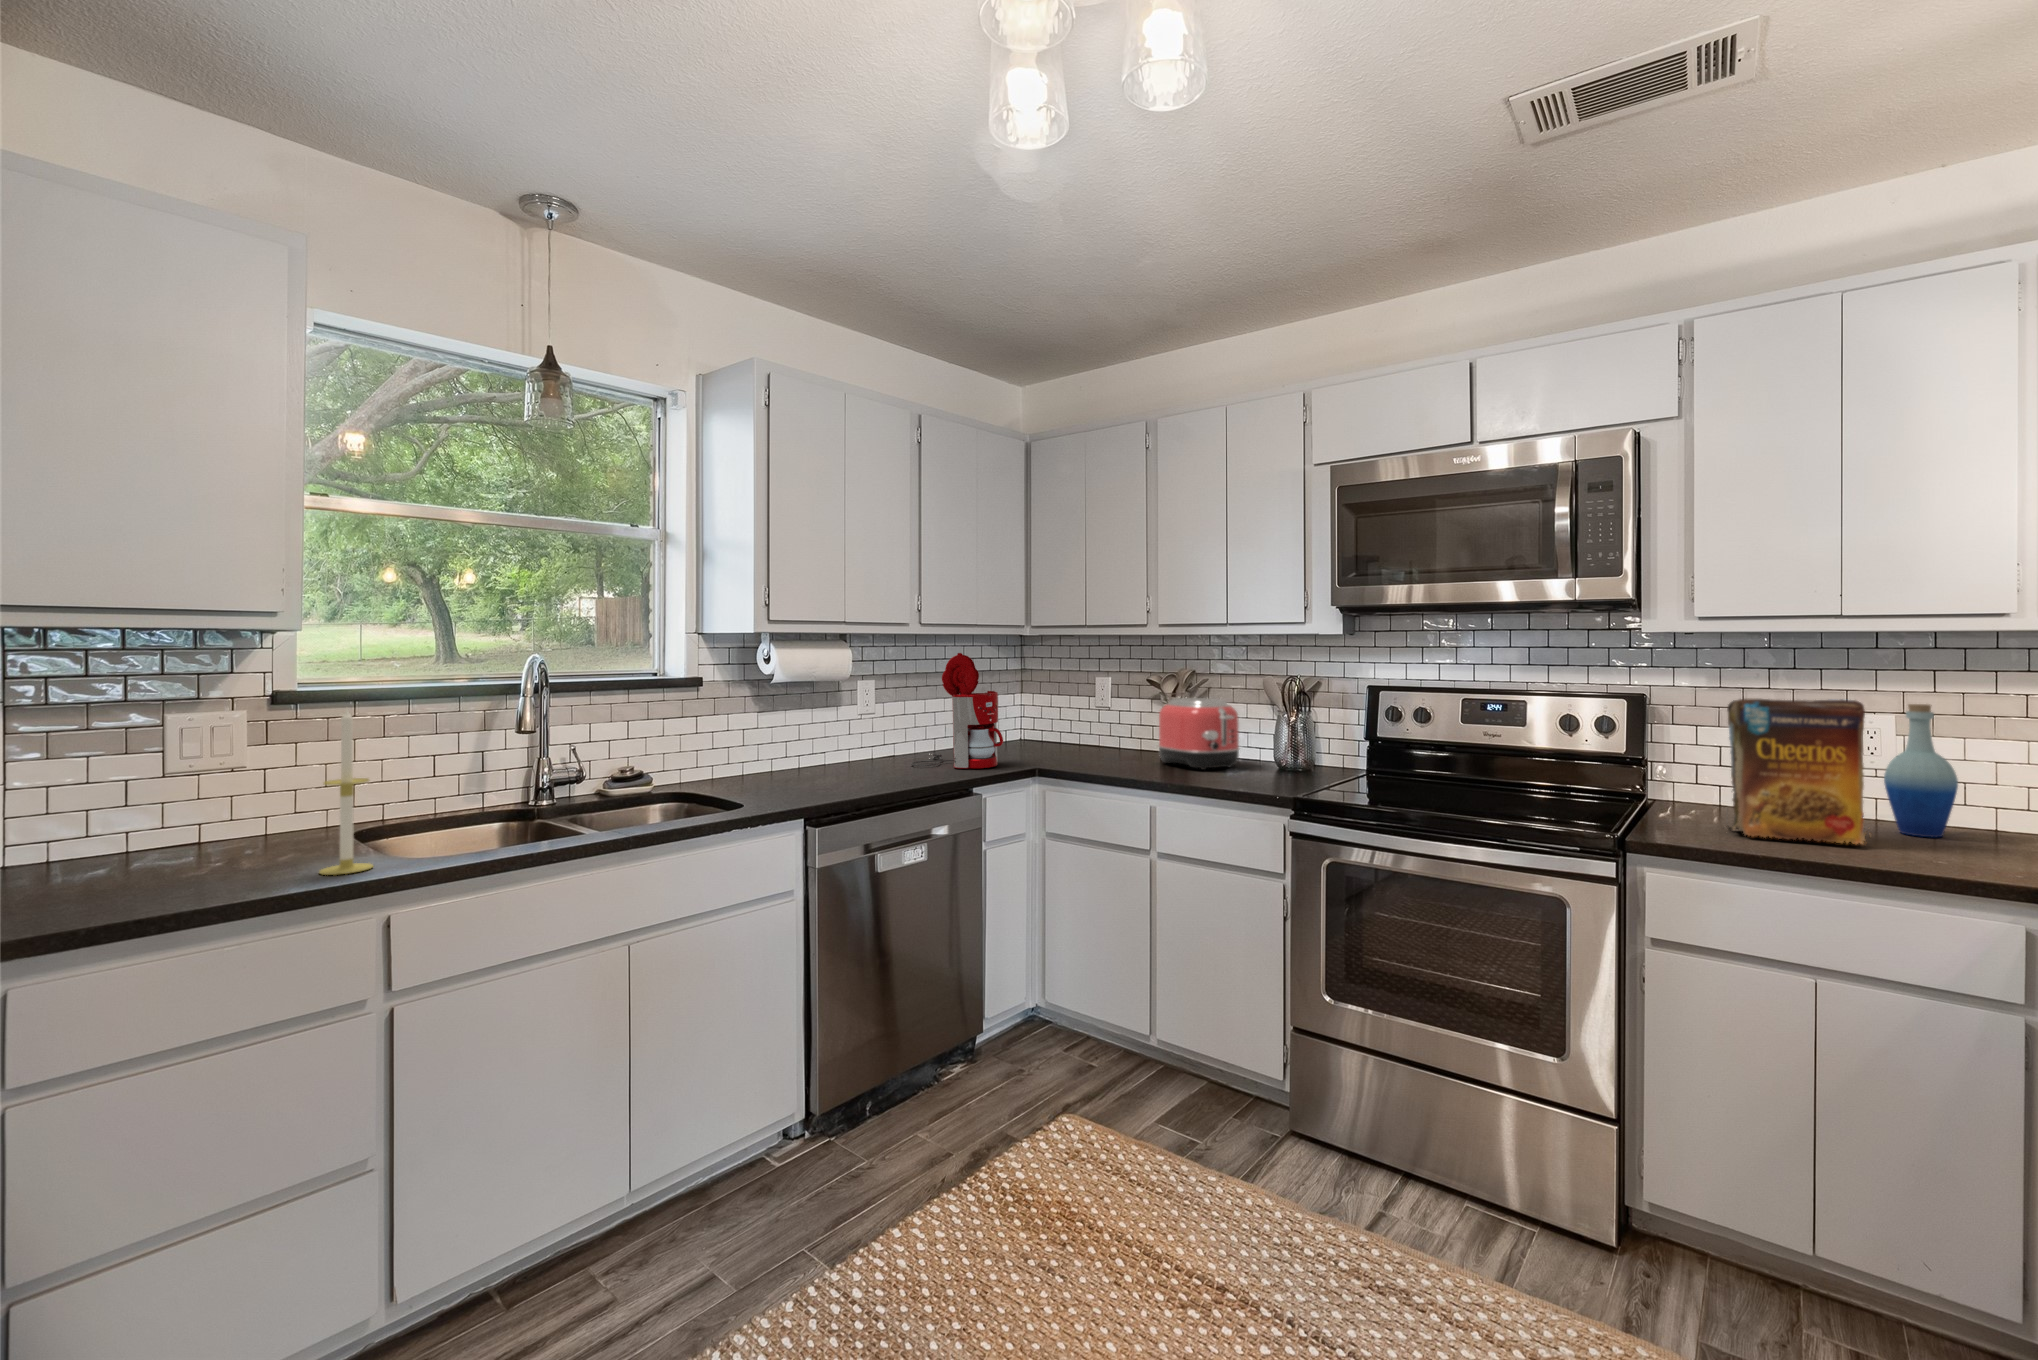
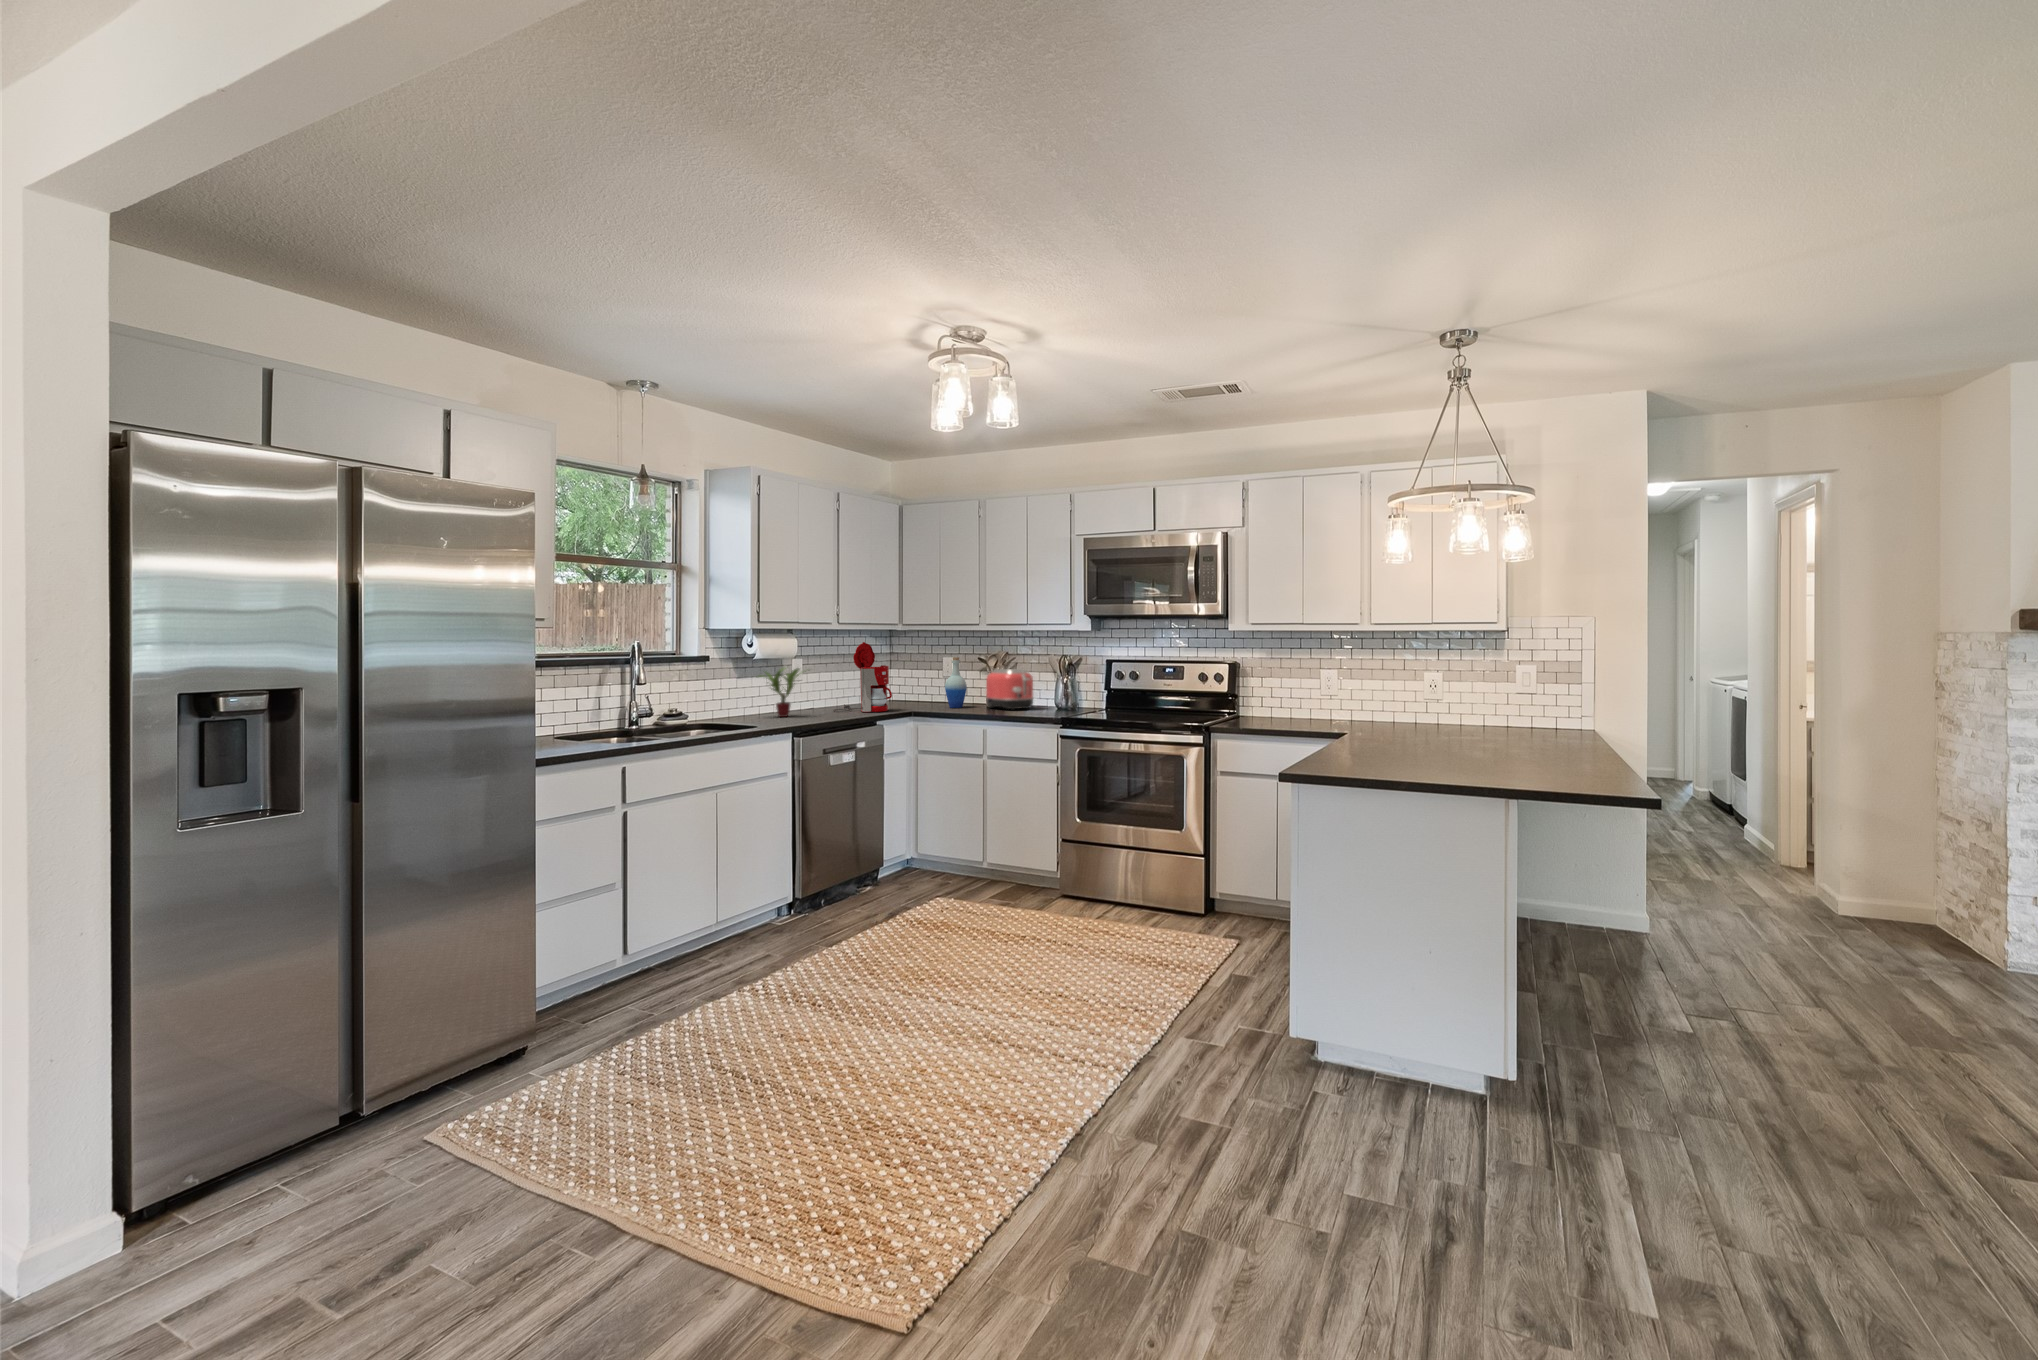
potted plant: none [777,692,872,777] -> present [761,668,799,717]
cereal box: present [1727,699,1871,844] -> none [1257,662,1315,727]
bottle: present [1884,704,1958,837] -> present [945,657,967,708]
candle: present [319,708,373,875] -> none [575,666,599,749]

